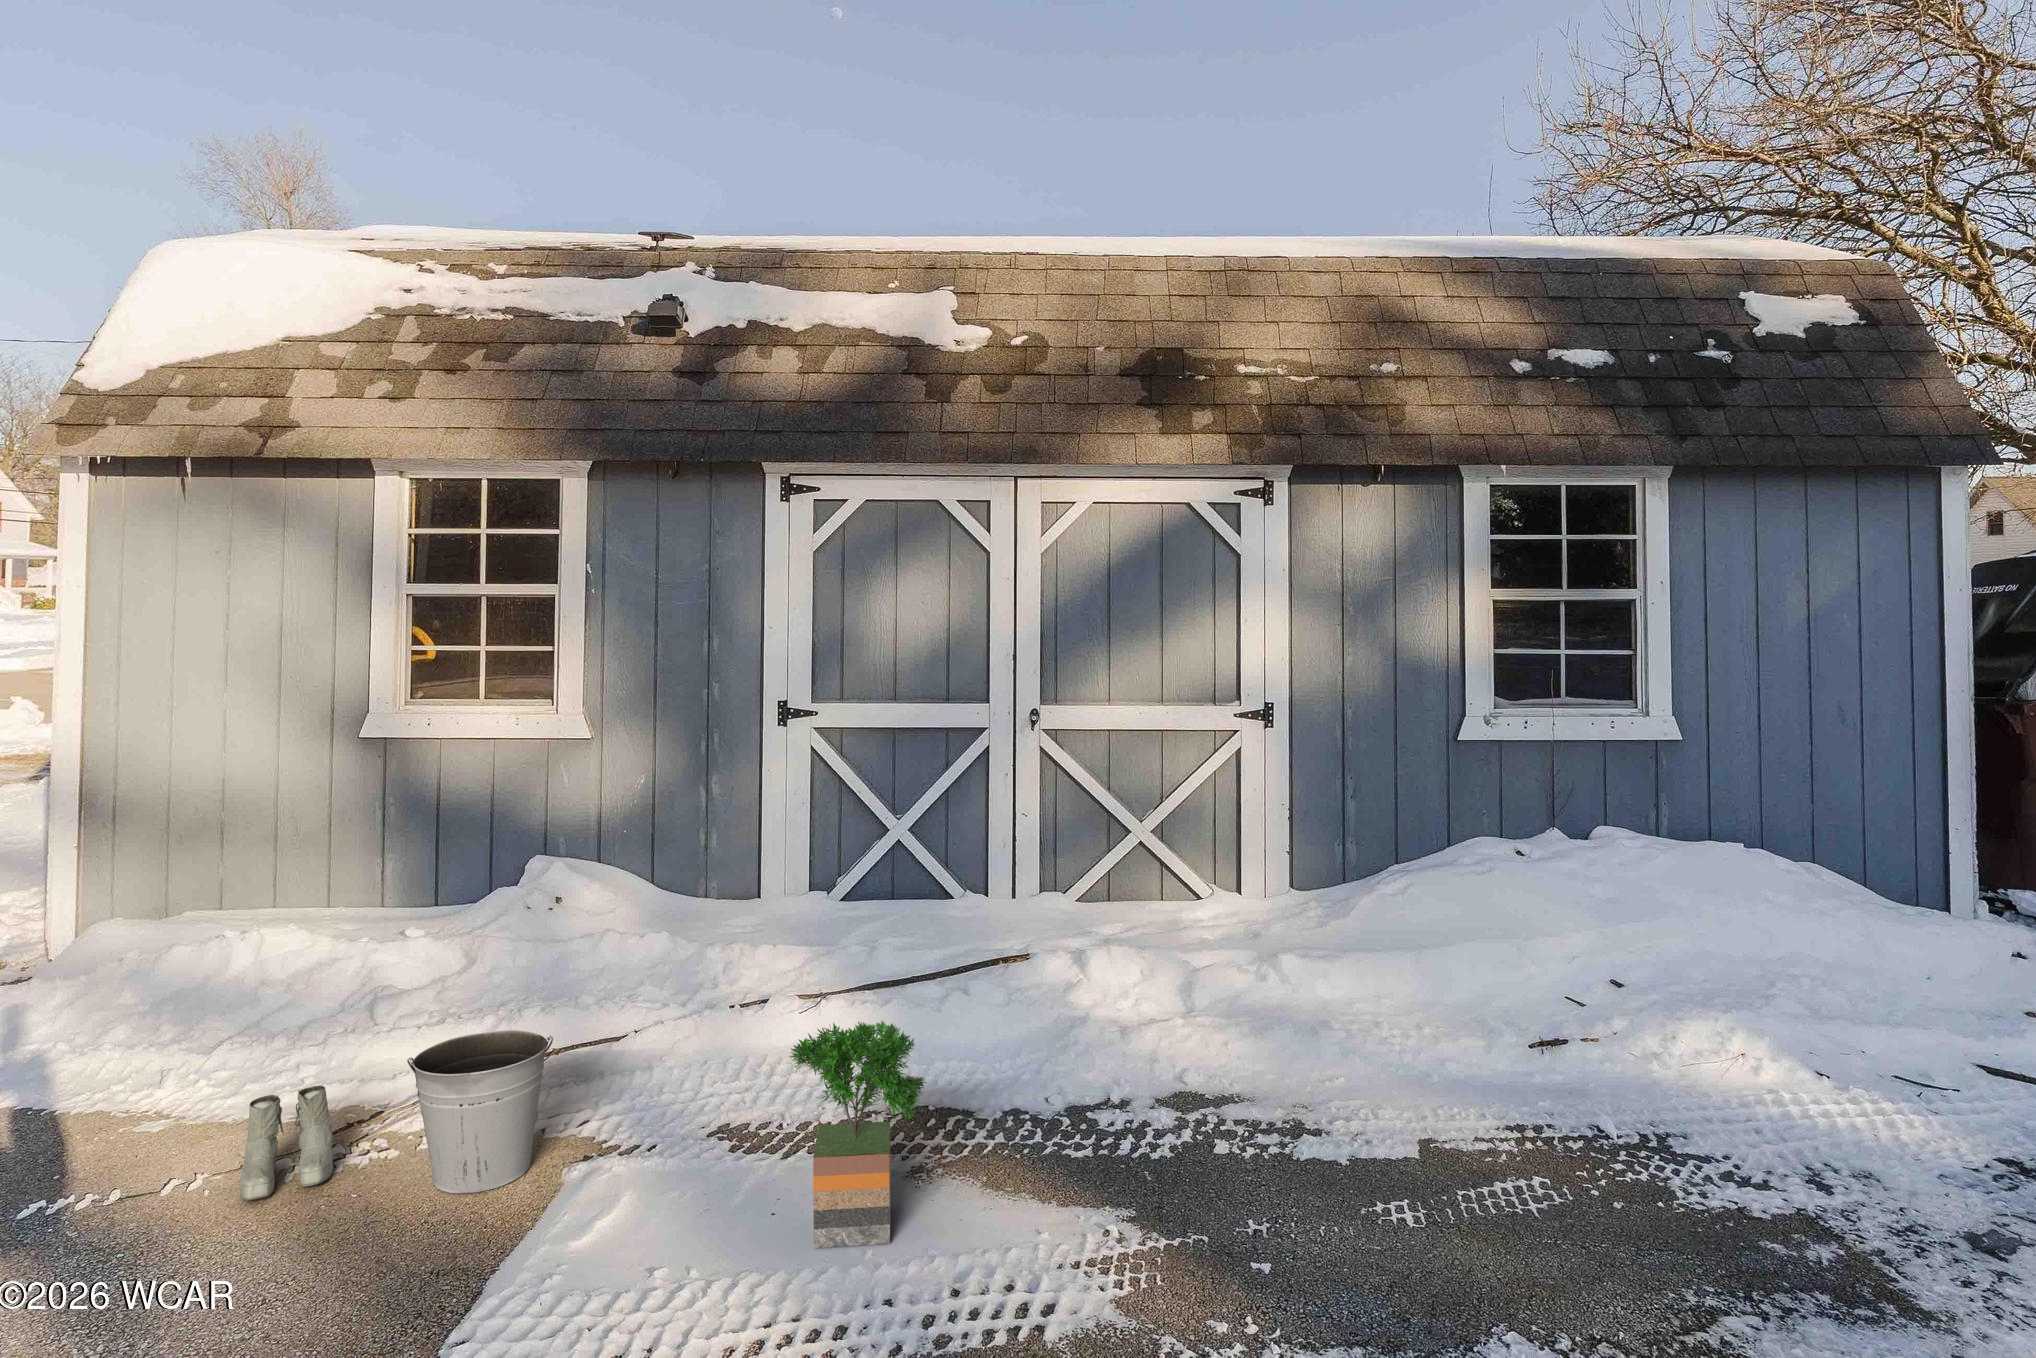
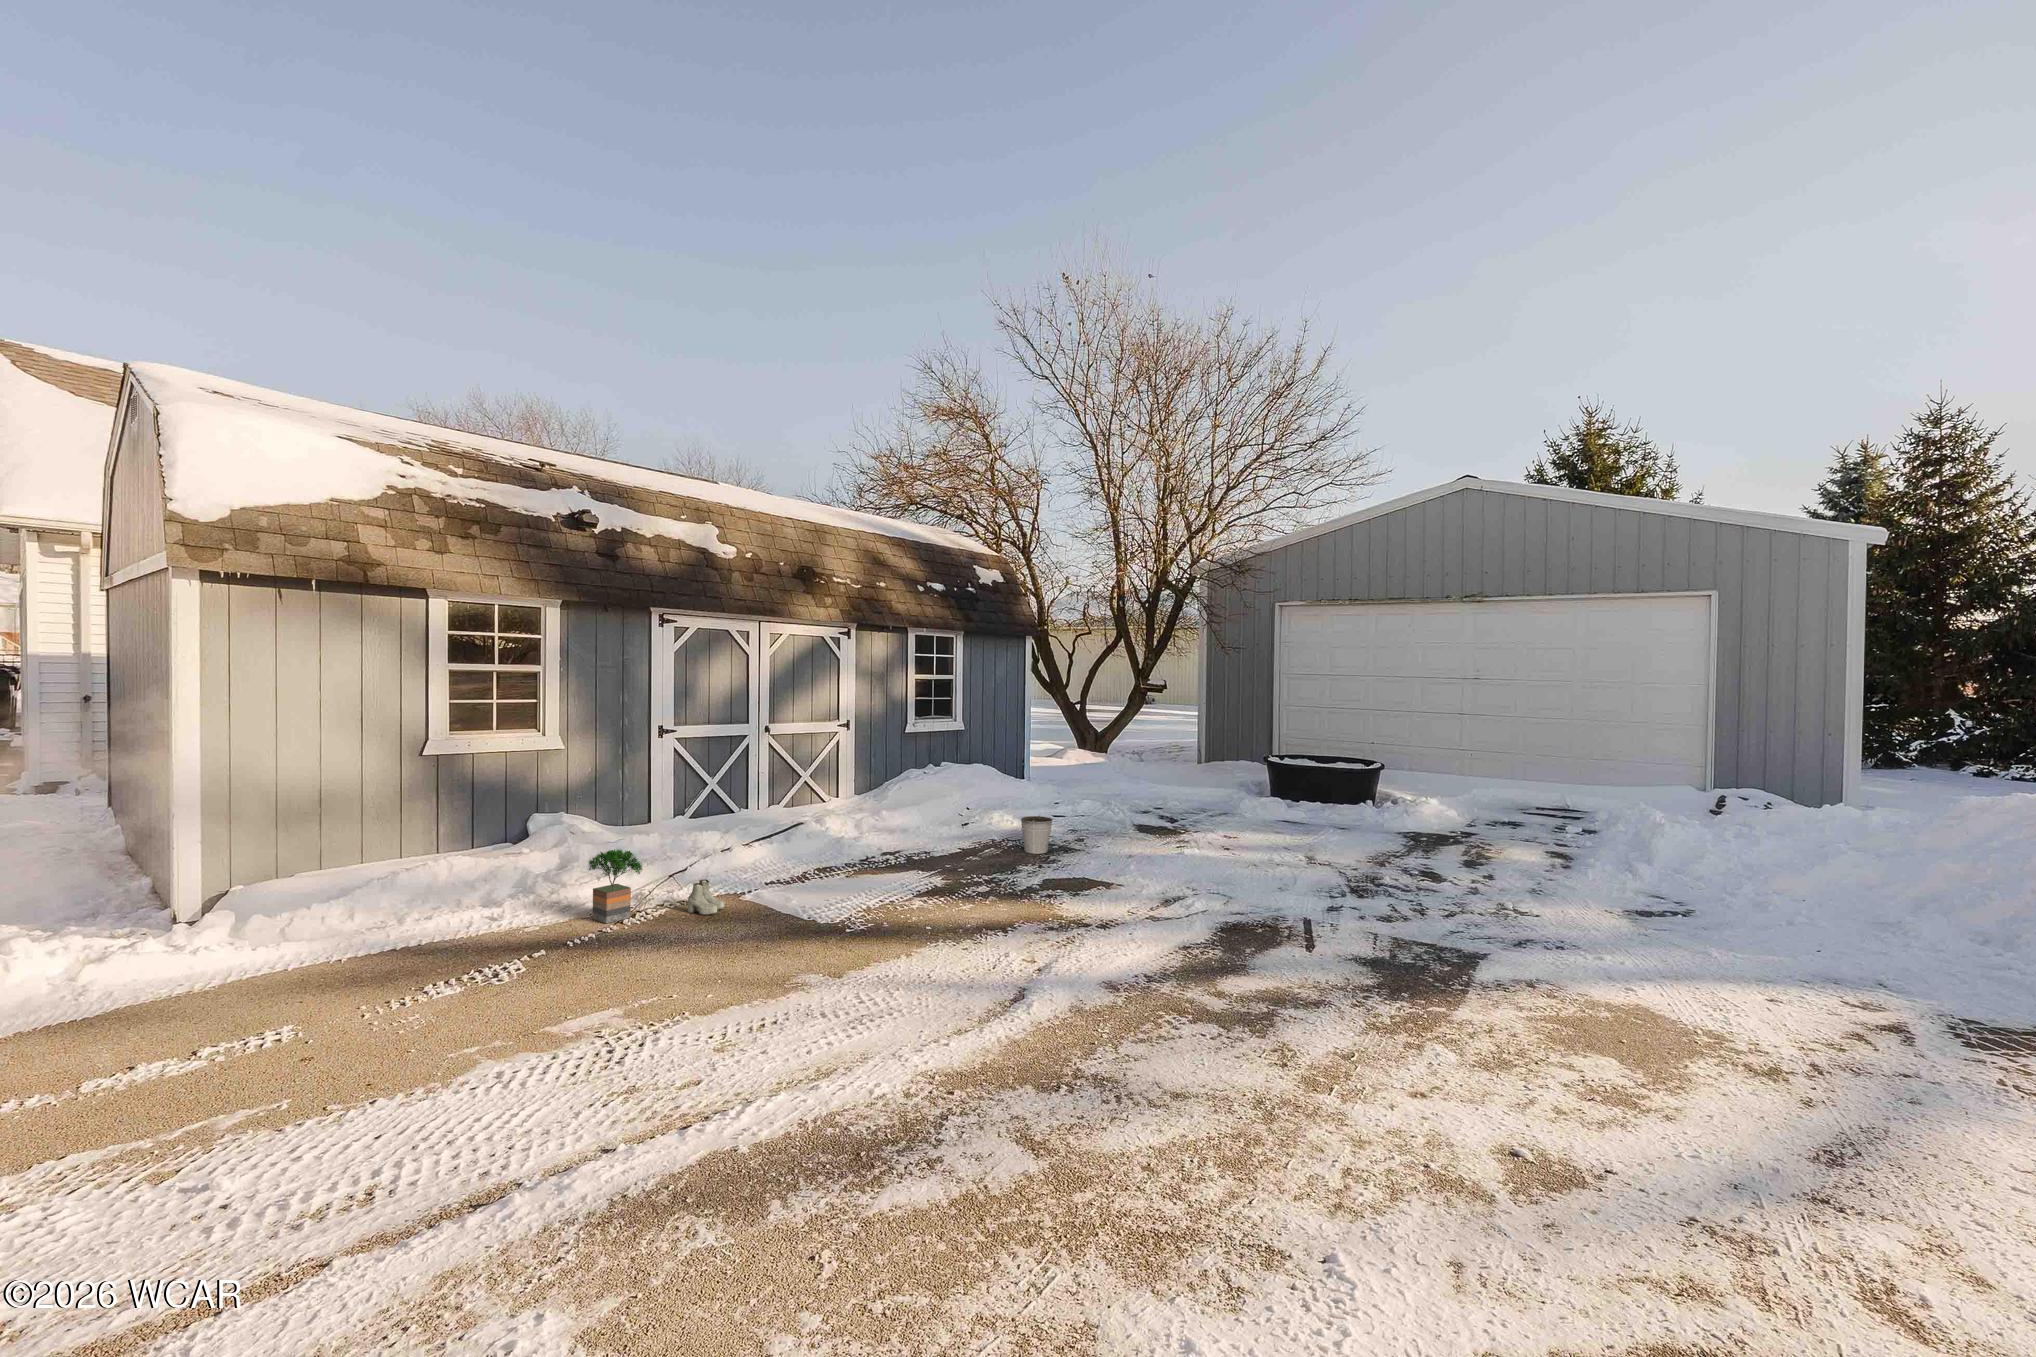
potted tree: present [789,1021,926,1248] -> present [589,849,643,923]
bucket: present [407,1030,553,1193] -> present [1021,815,1053,854]

